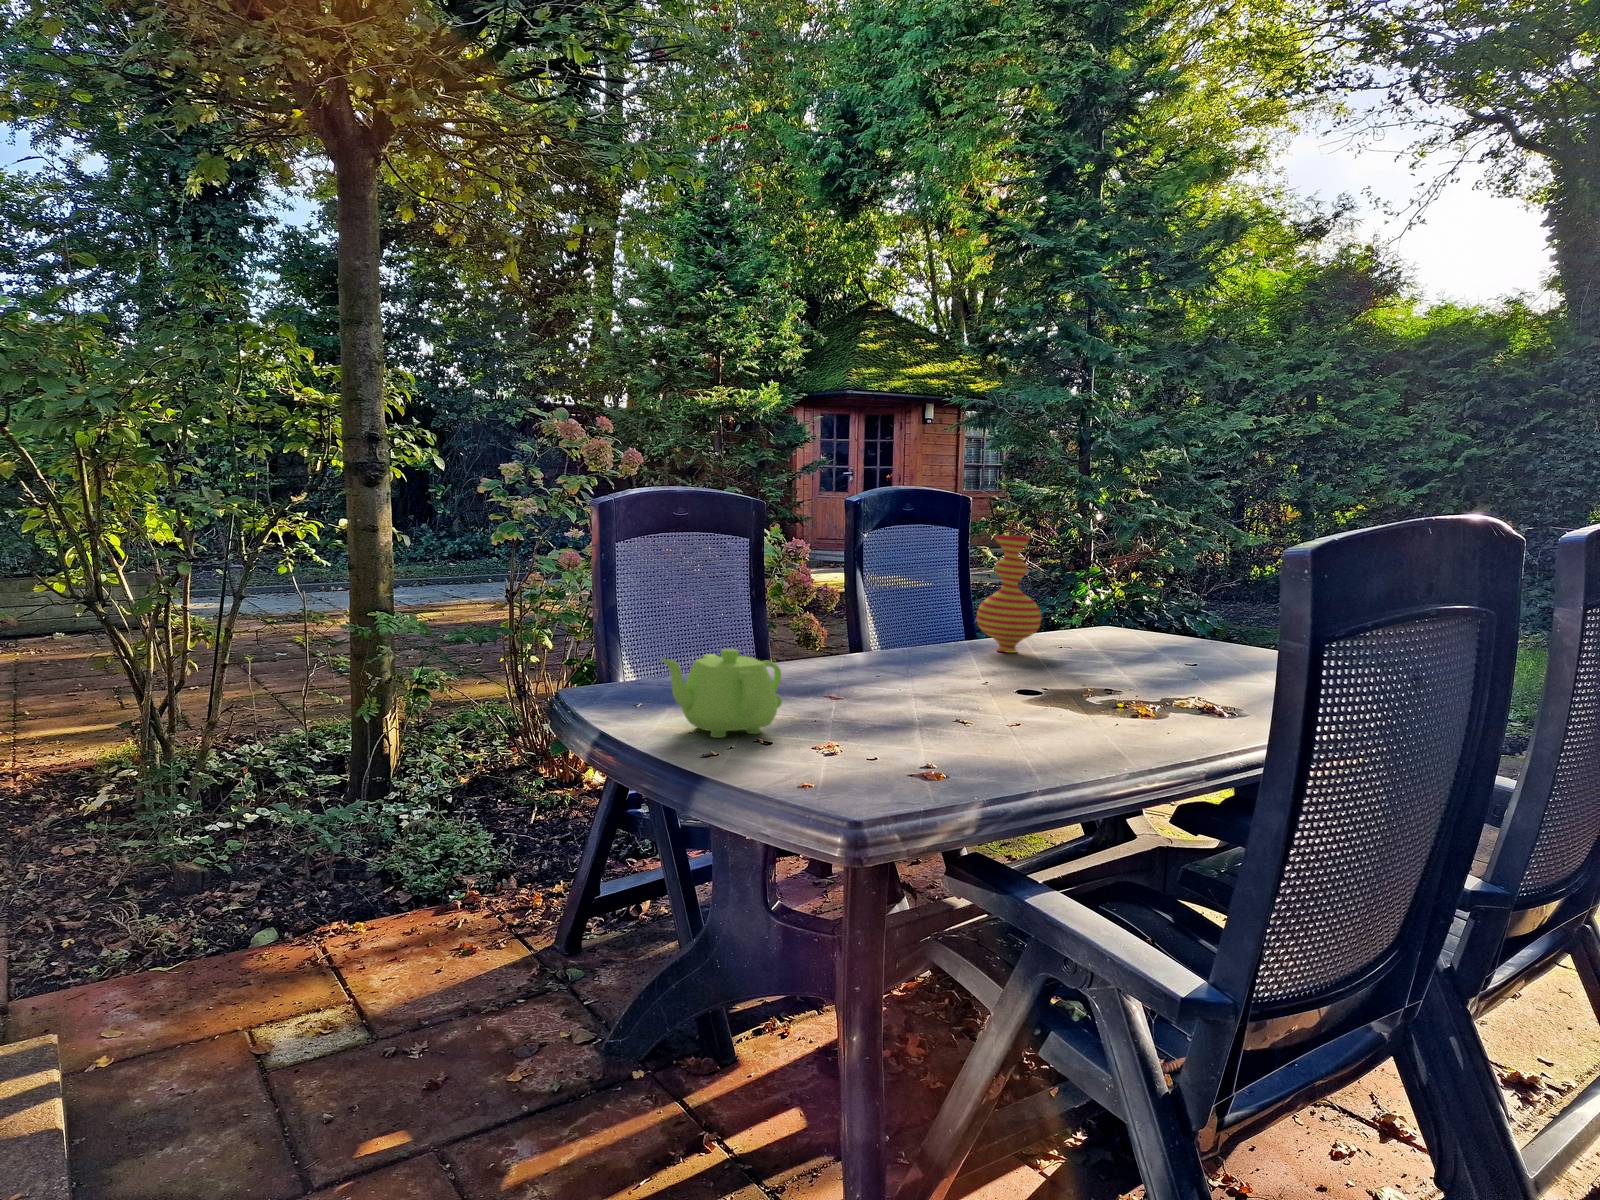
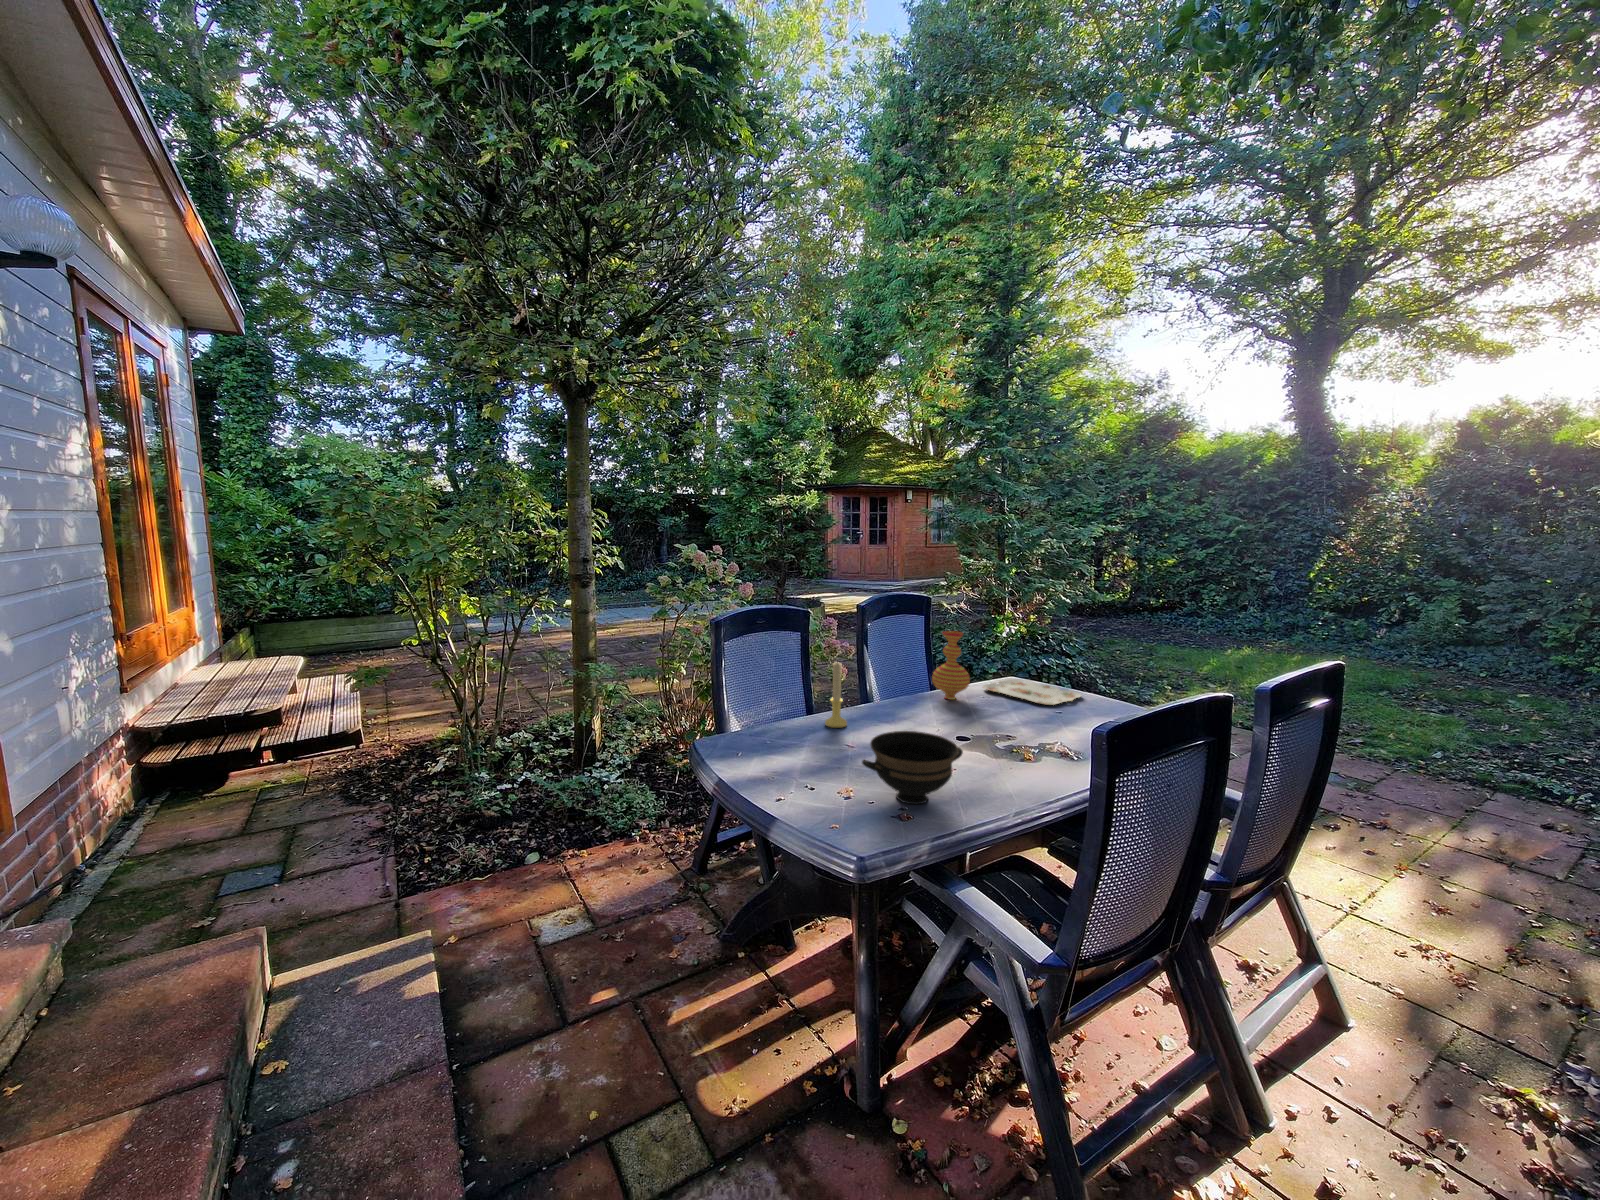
candle holder: none [791,562,830,680] -> present [825,663,847,728]
serving tray: none [1061,631,1229,659] -> present [983,679,1081,705]
bowl: none [857,645,1039,762] -> present [862,731,963,804]
teapot: present [661,649,782,738] -> none [753,729,820,782]

